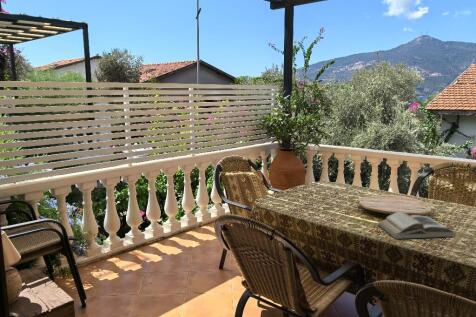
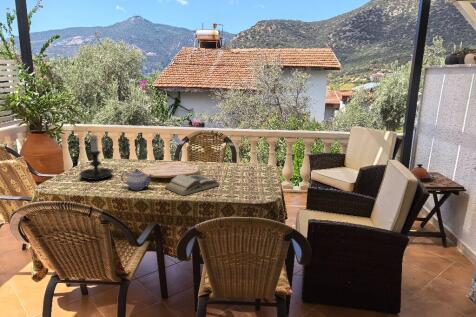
candle holder: none [297,154,331,202] -> present [79,135,113,180]
teapot: none [331,197,365,221] -> present [121,169,153,190]

